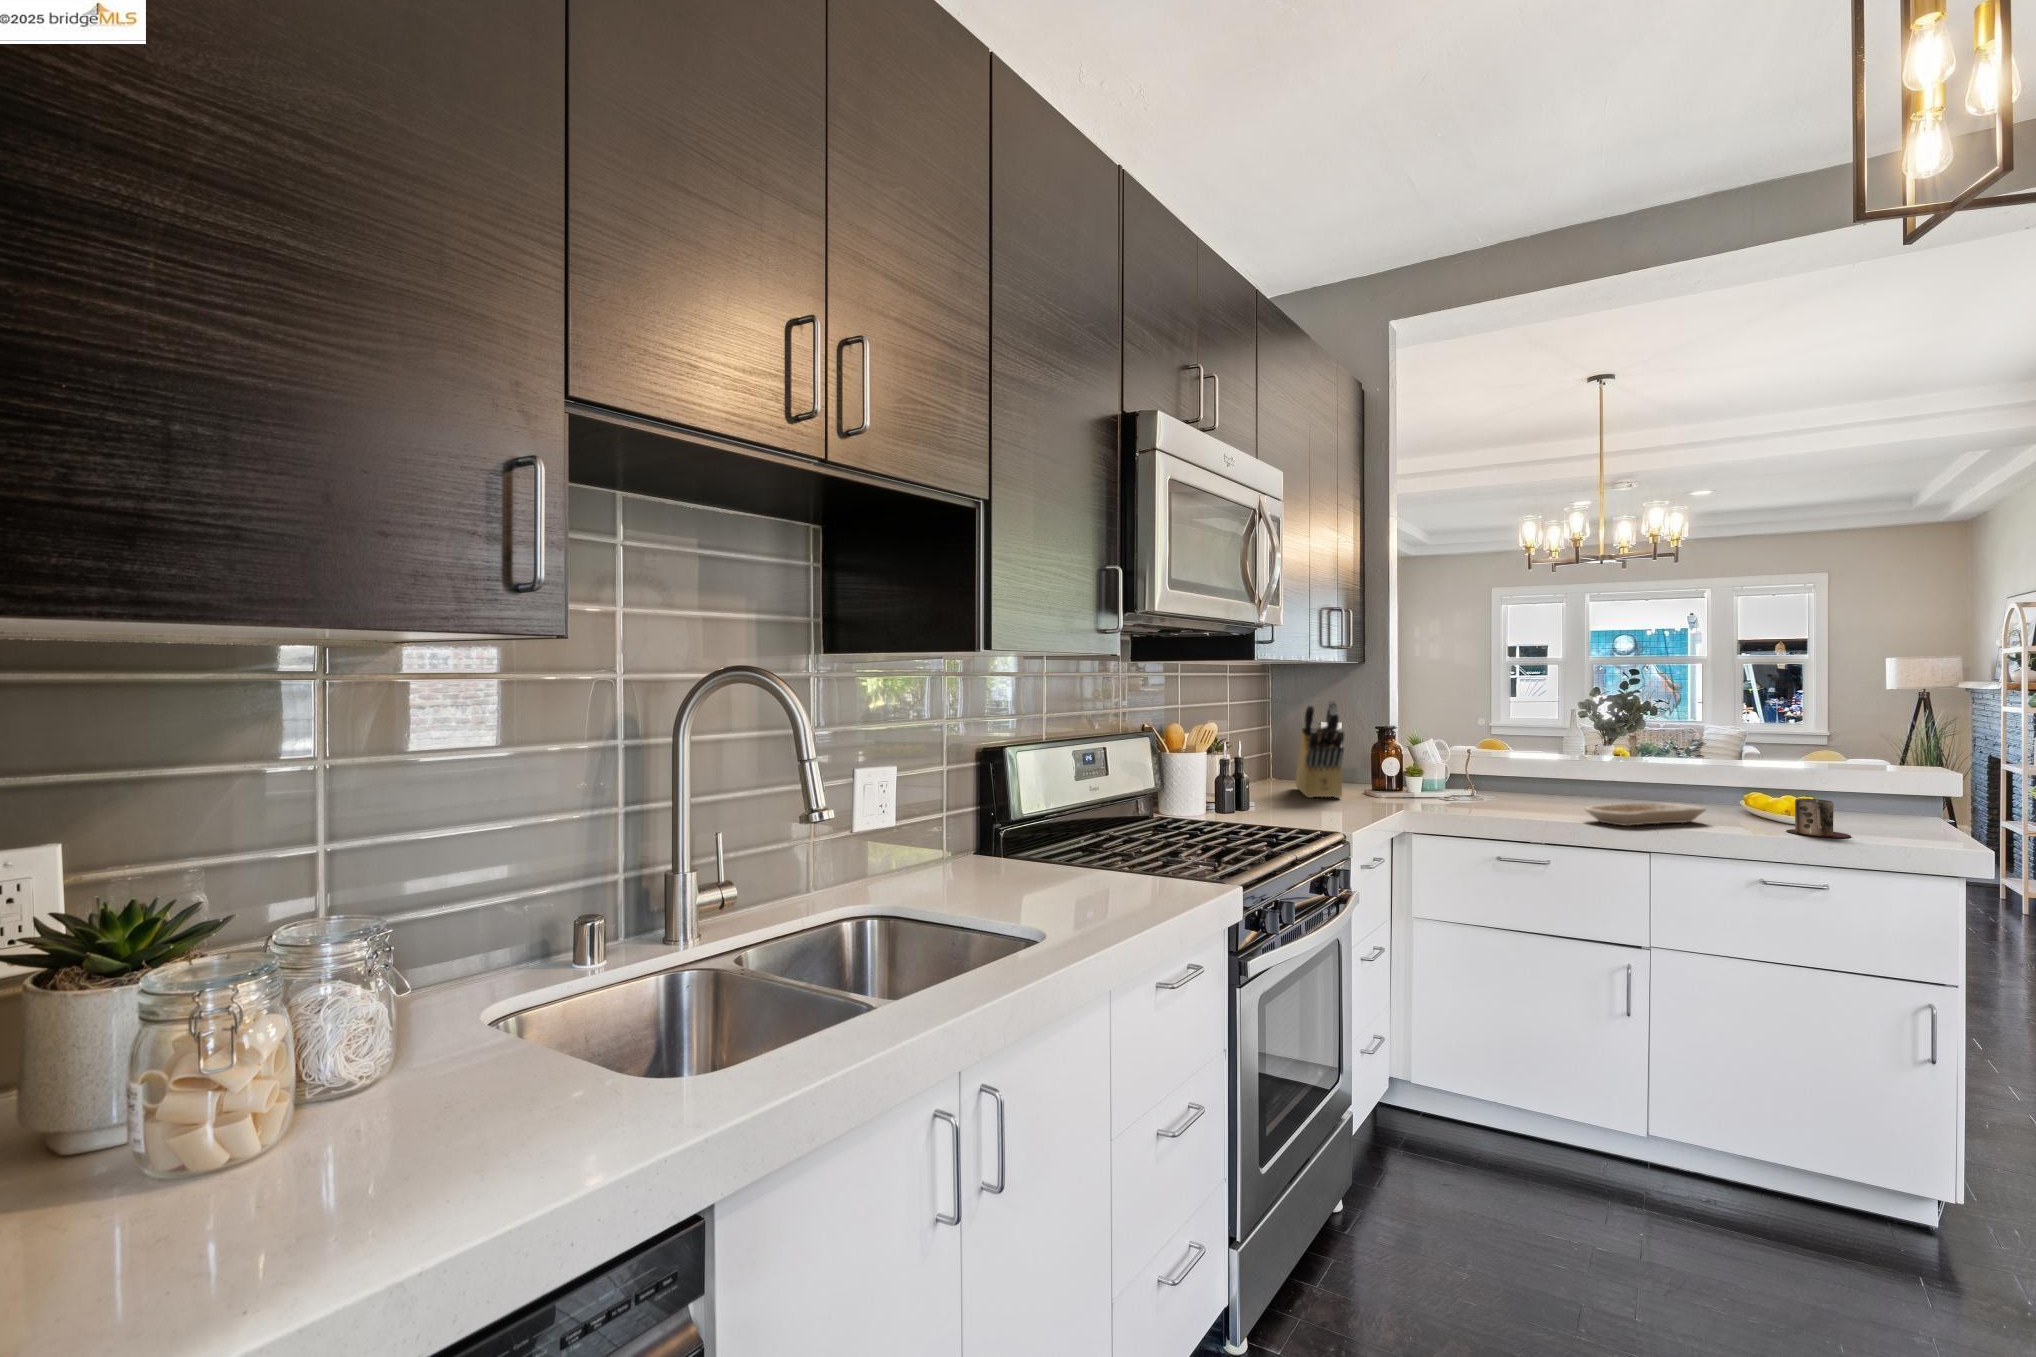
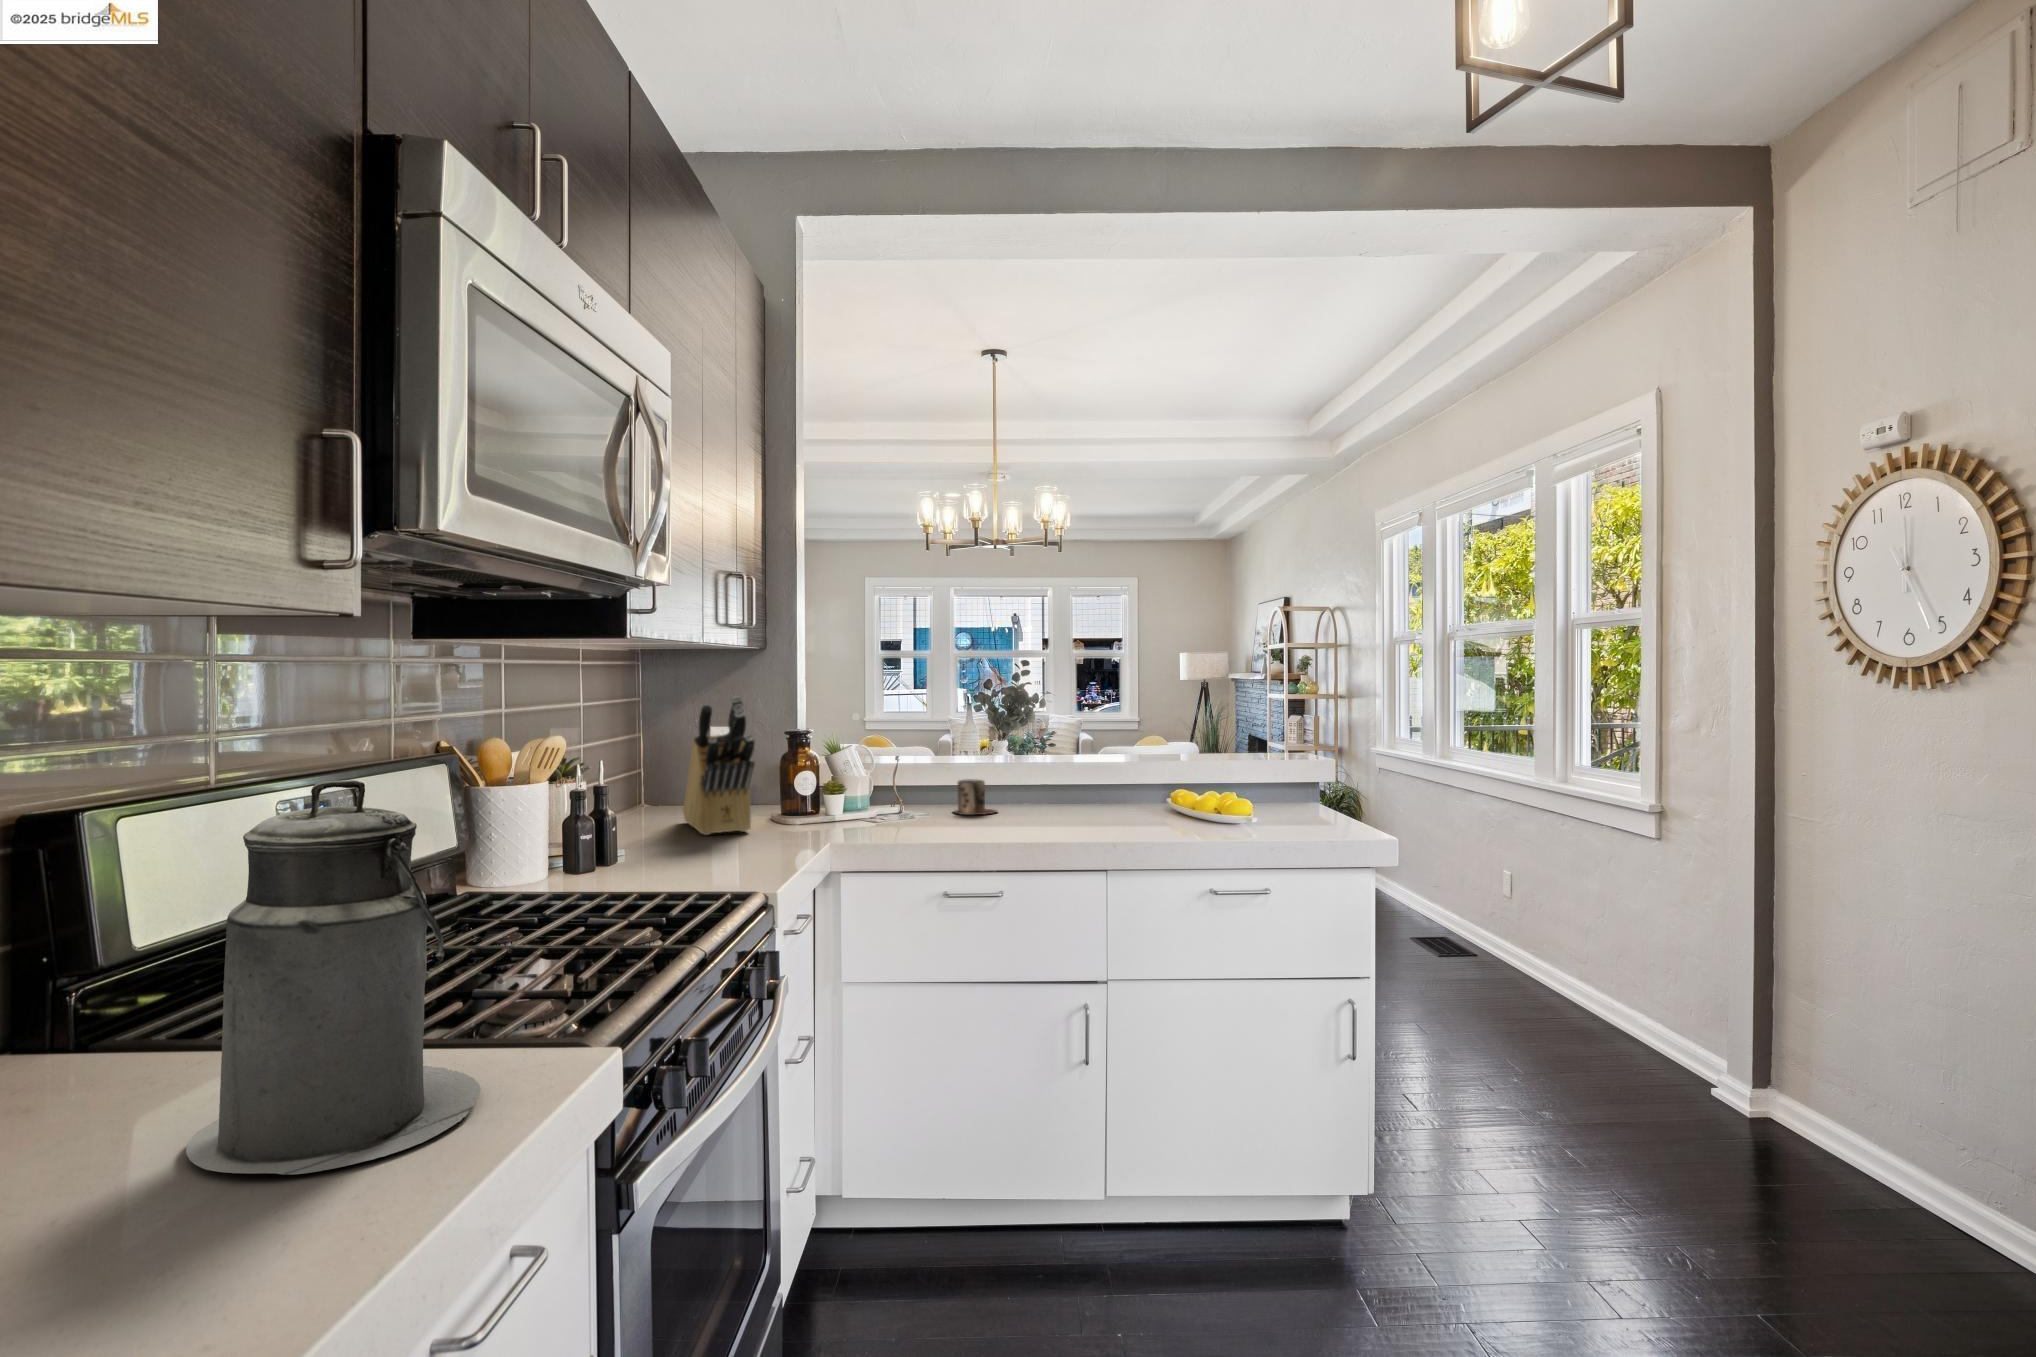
canister: none [1065,738,1175,905] -> present [186,780,480,1175]
mug: present [1786,798,1851,838] -> present [953,779,997,815]
tray: present [1585,803,1706,826] -> none [1033,804,1141,835]

